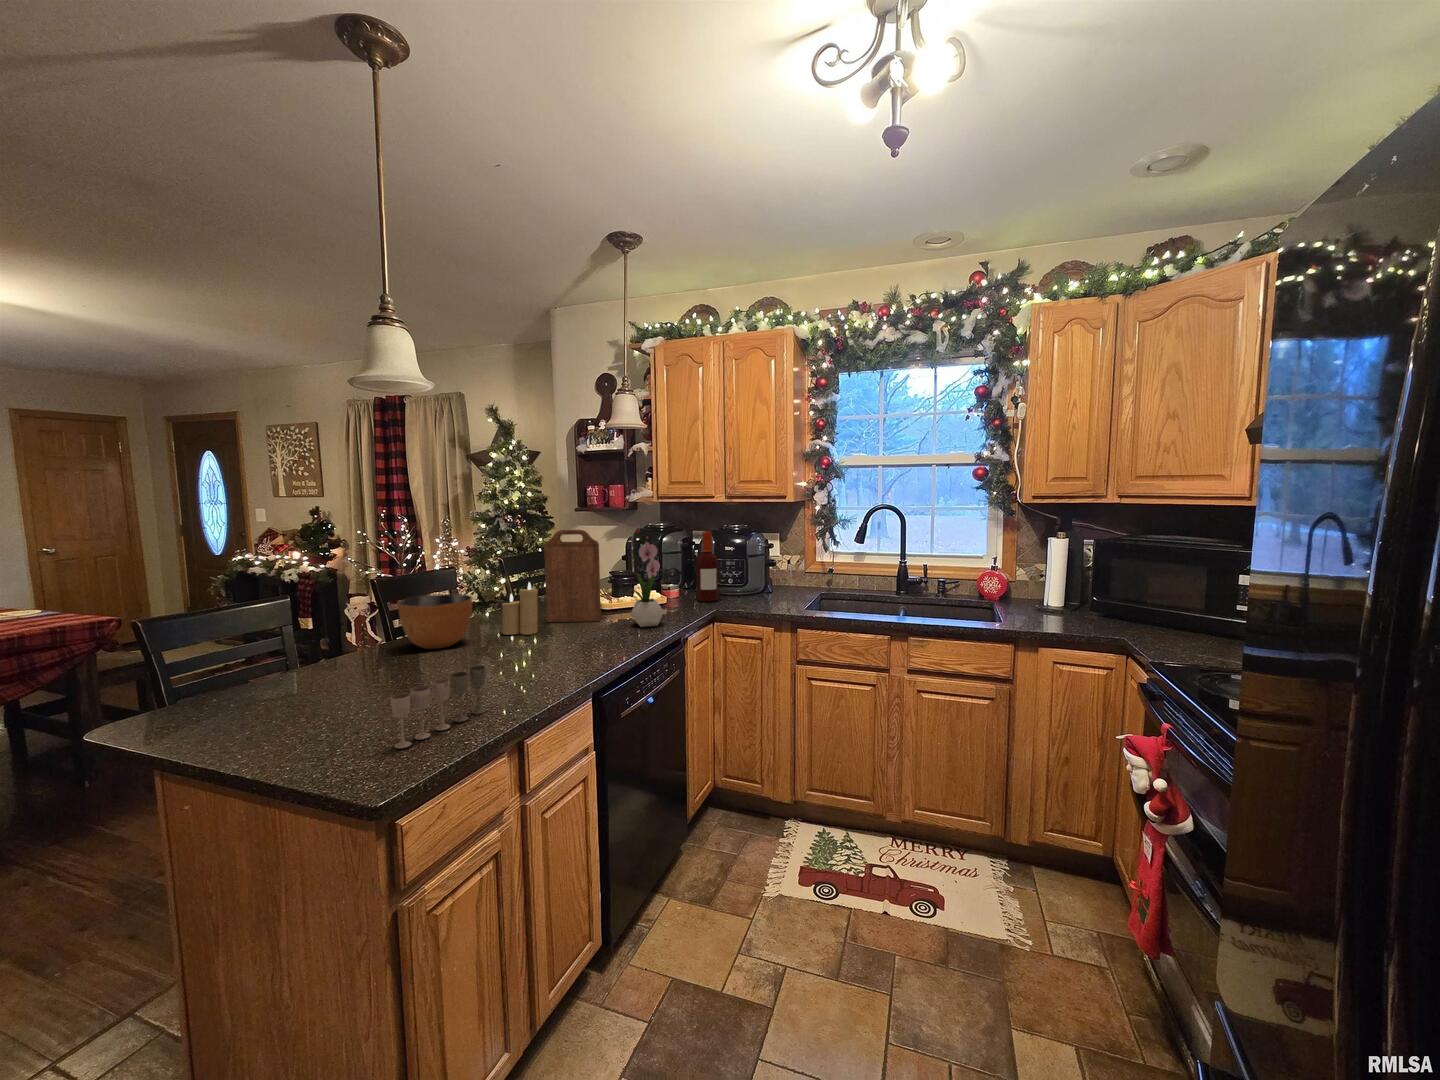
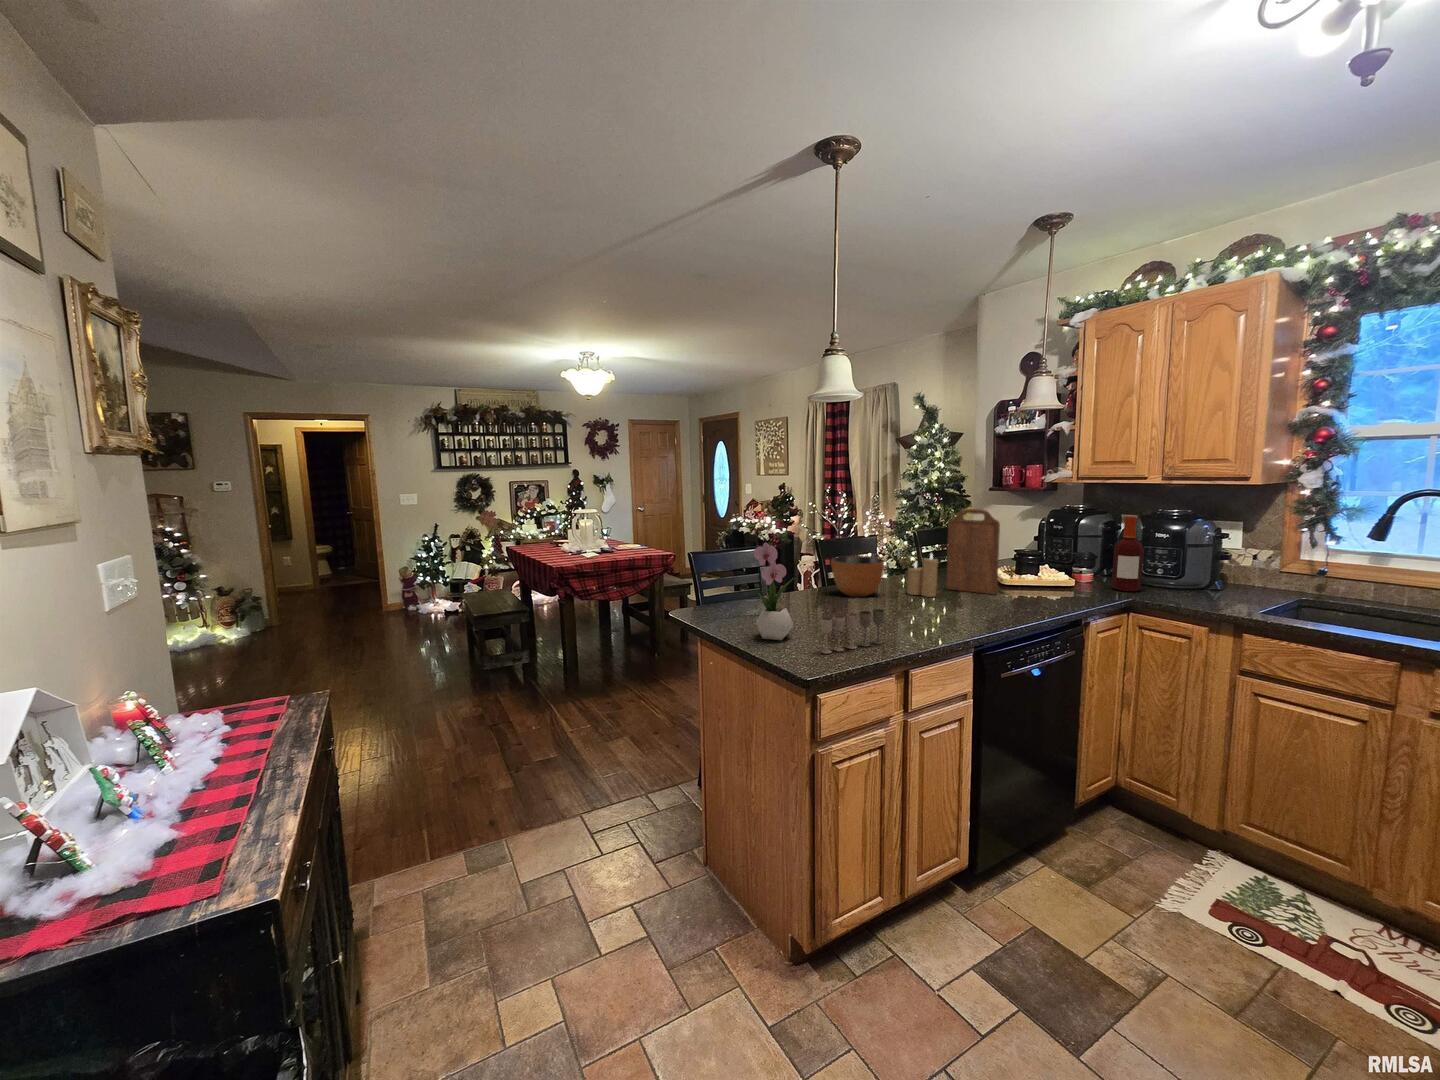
flower arrangement: present [631,529,664,627] -> present [754,527,795,640]

